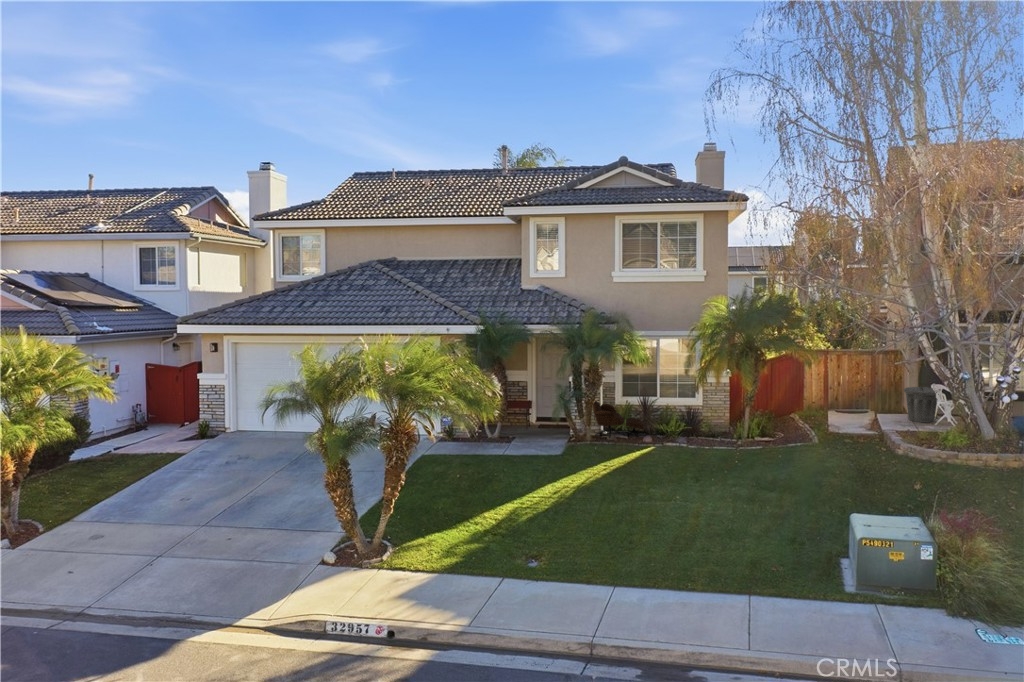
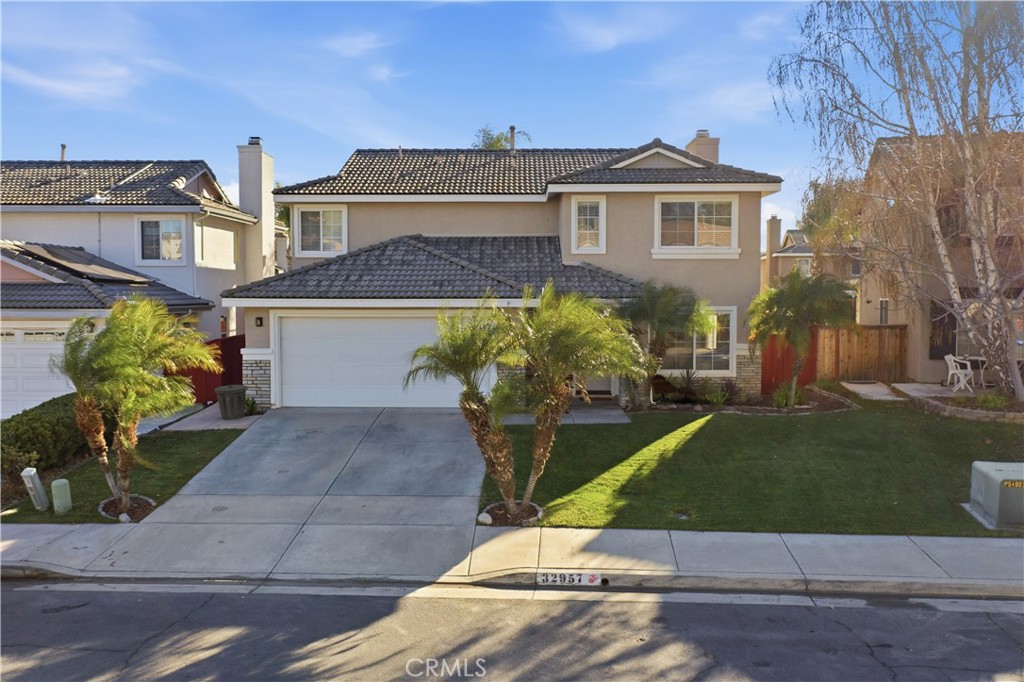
trash can: present [904,386,939,423] -> present [215,384,247,419]

